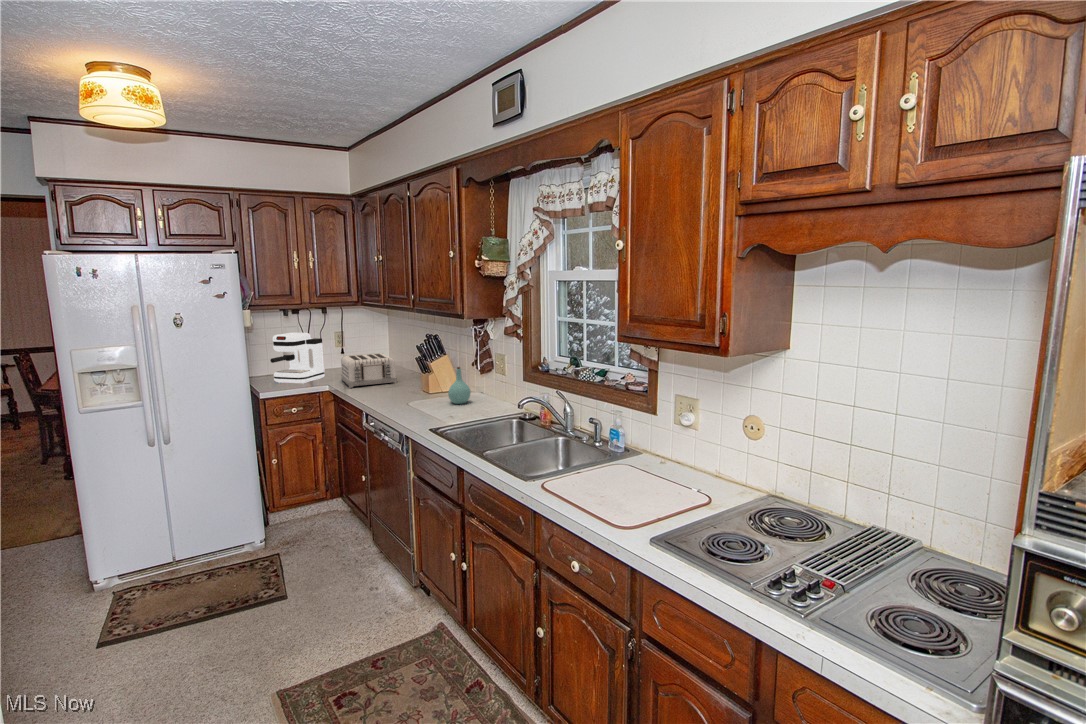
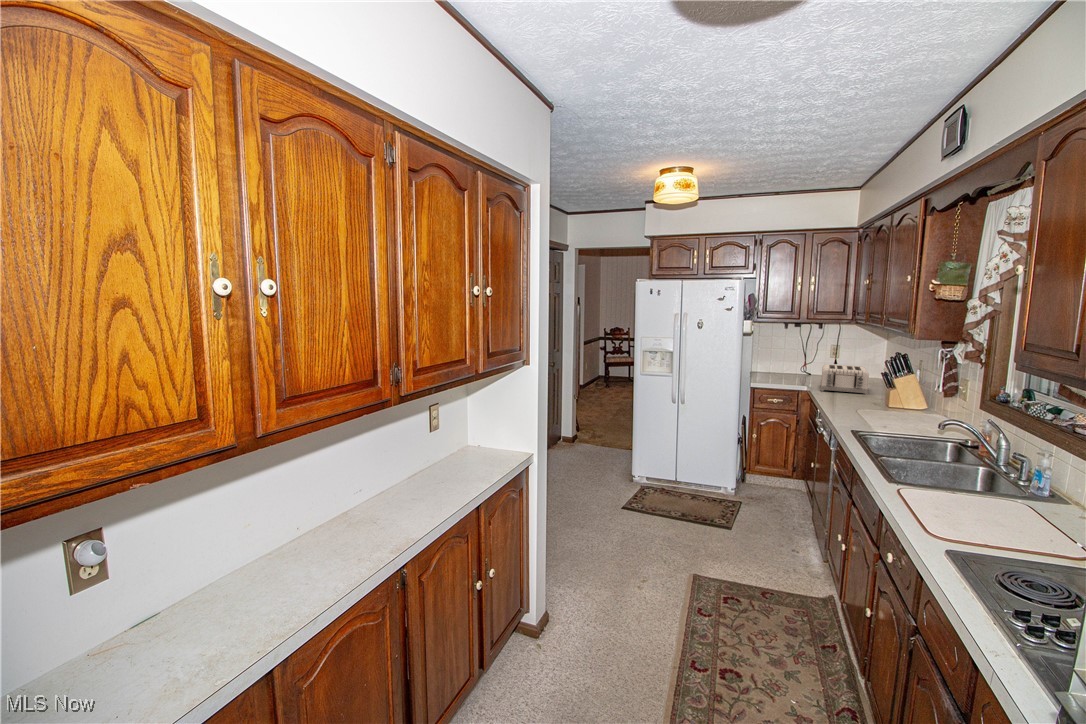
coffee maker: present [270,333,325,384] -> none [765,341,812,382]
bottle: present [448,367,471,404] -> none [896,385,923,421]

